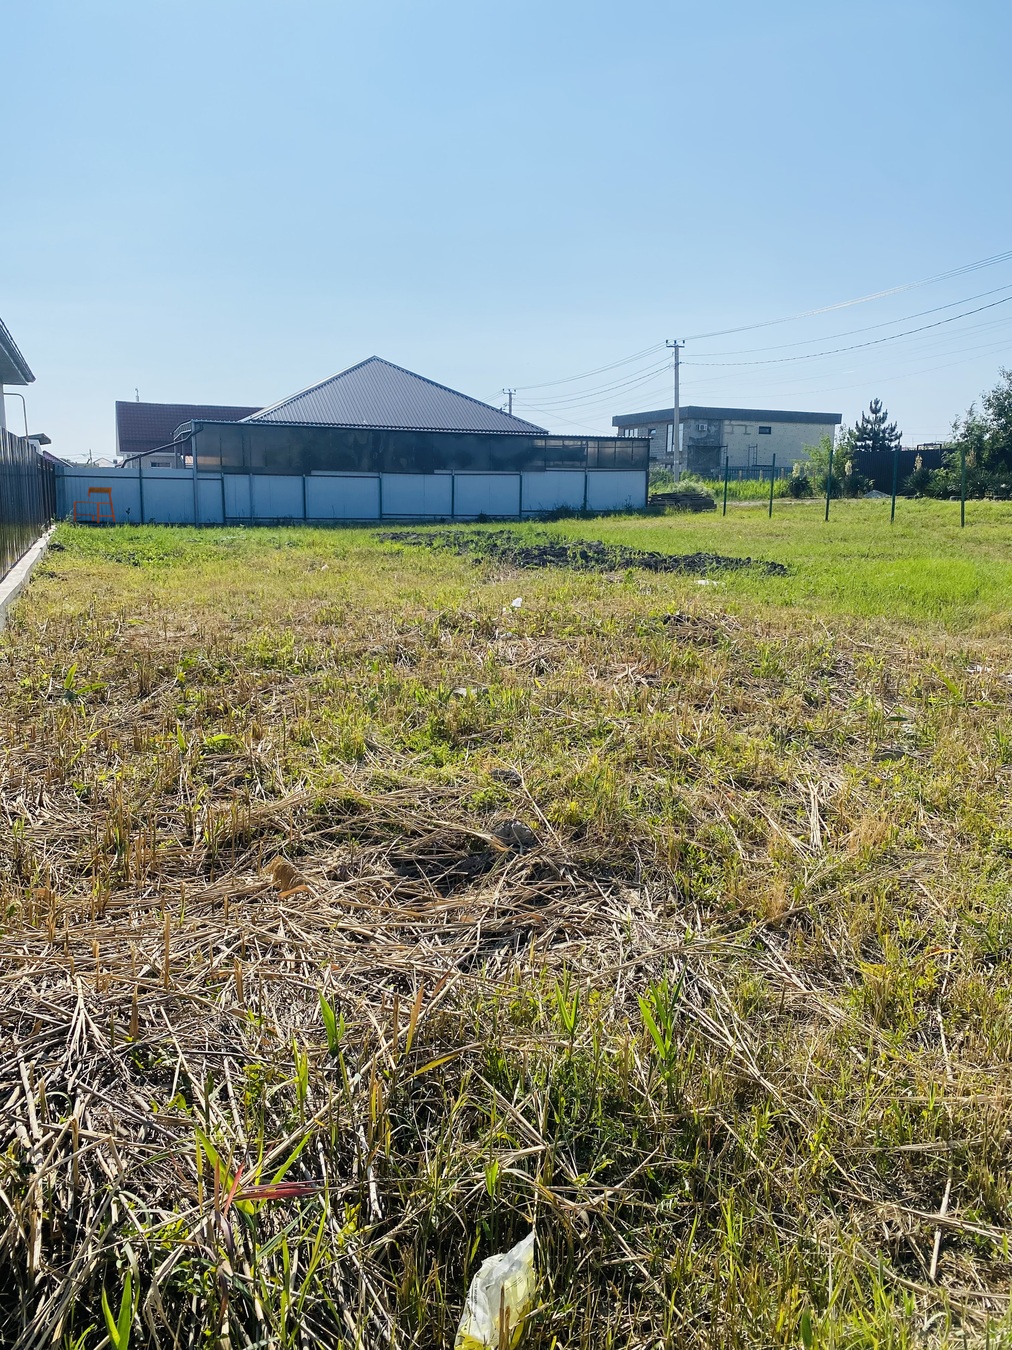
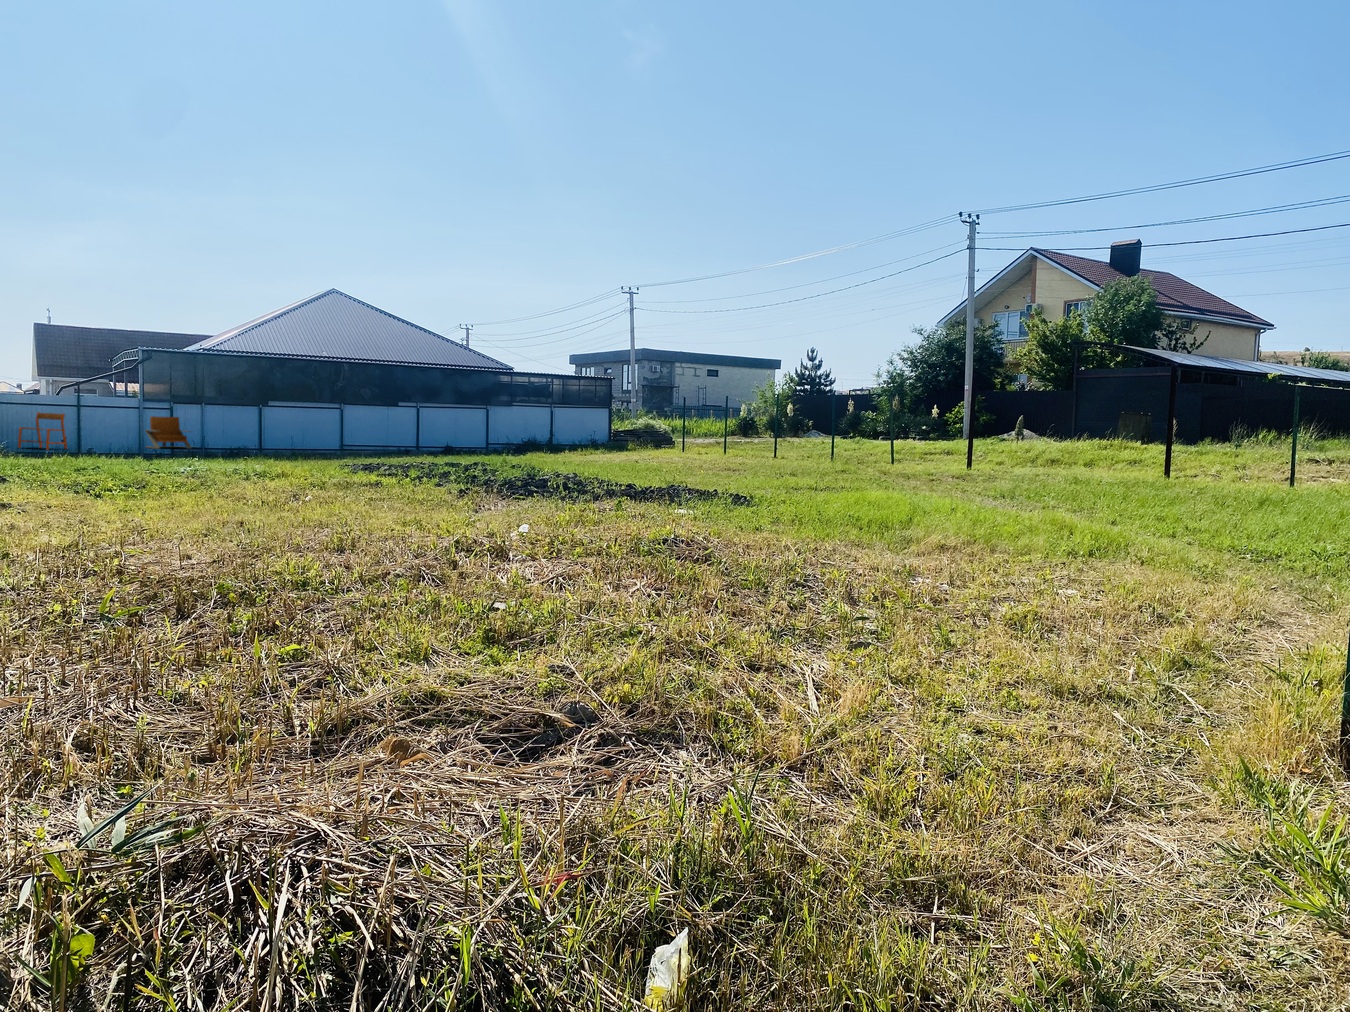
lounge chair: none [183,488,226,520] -> present [145,416,191,449]

